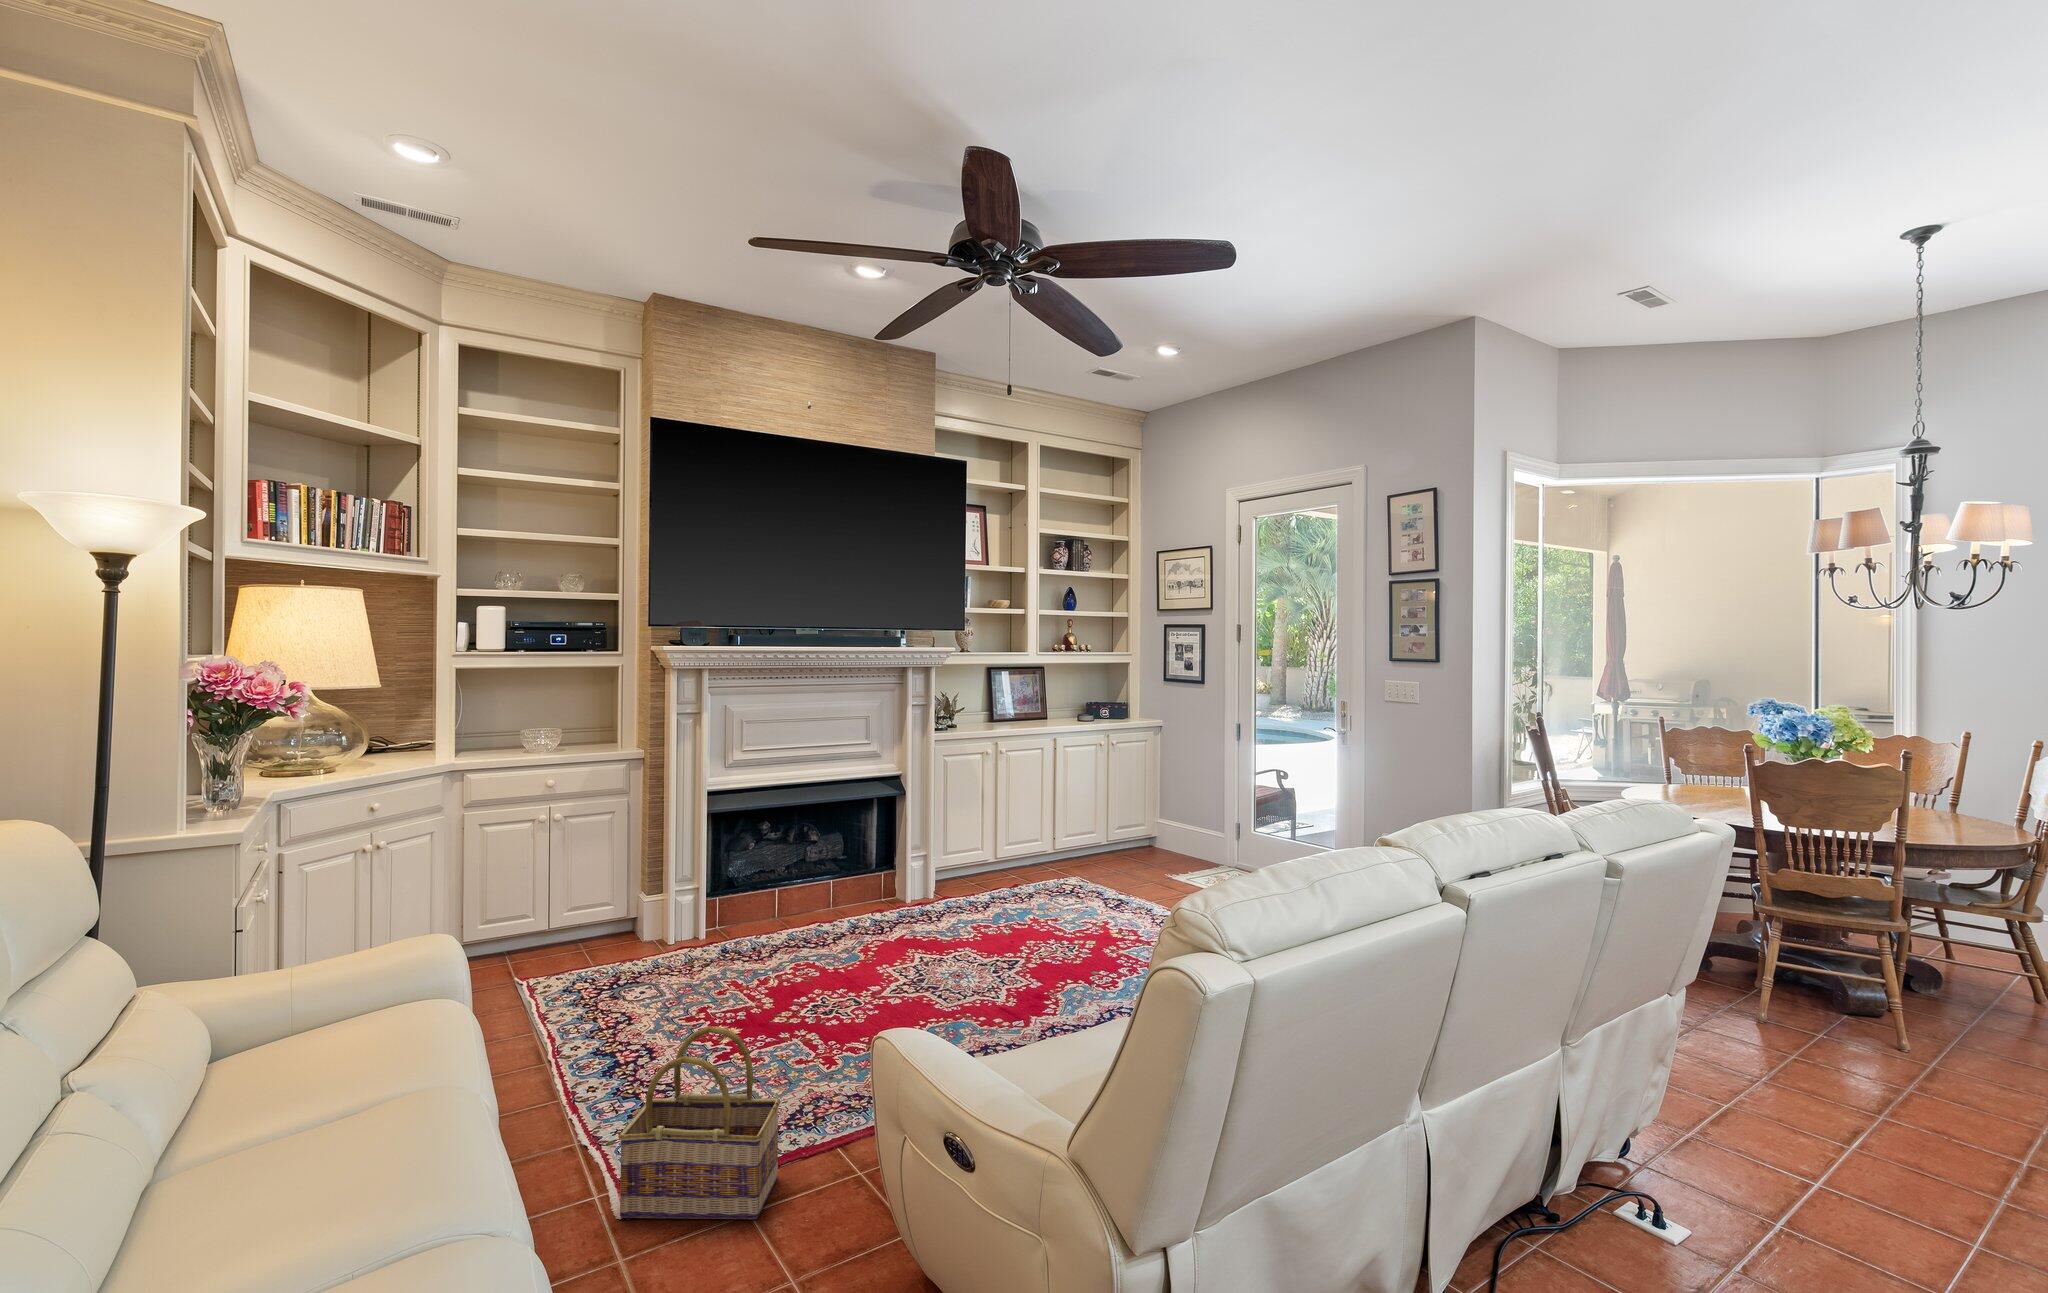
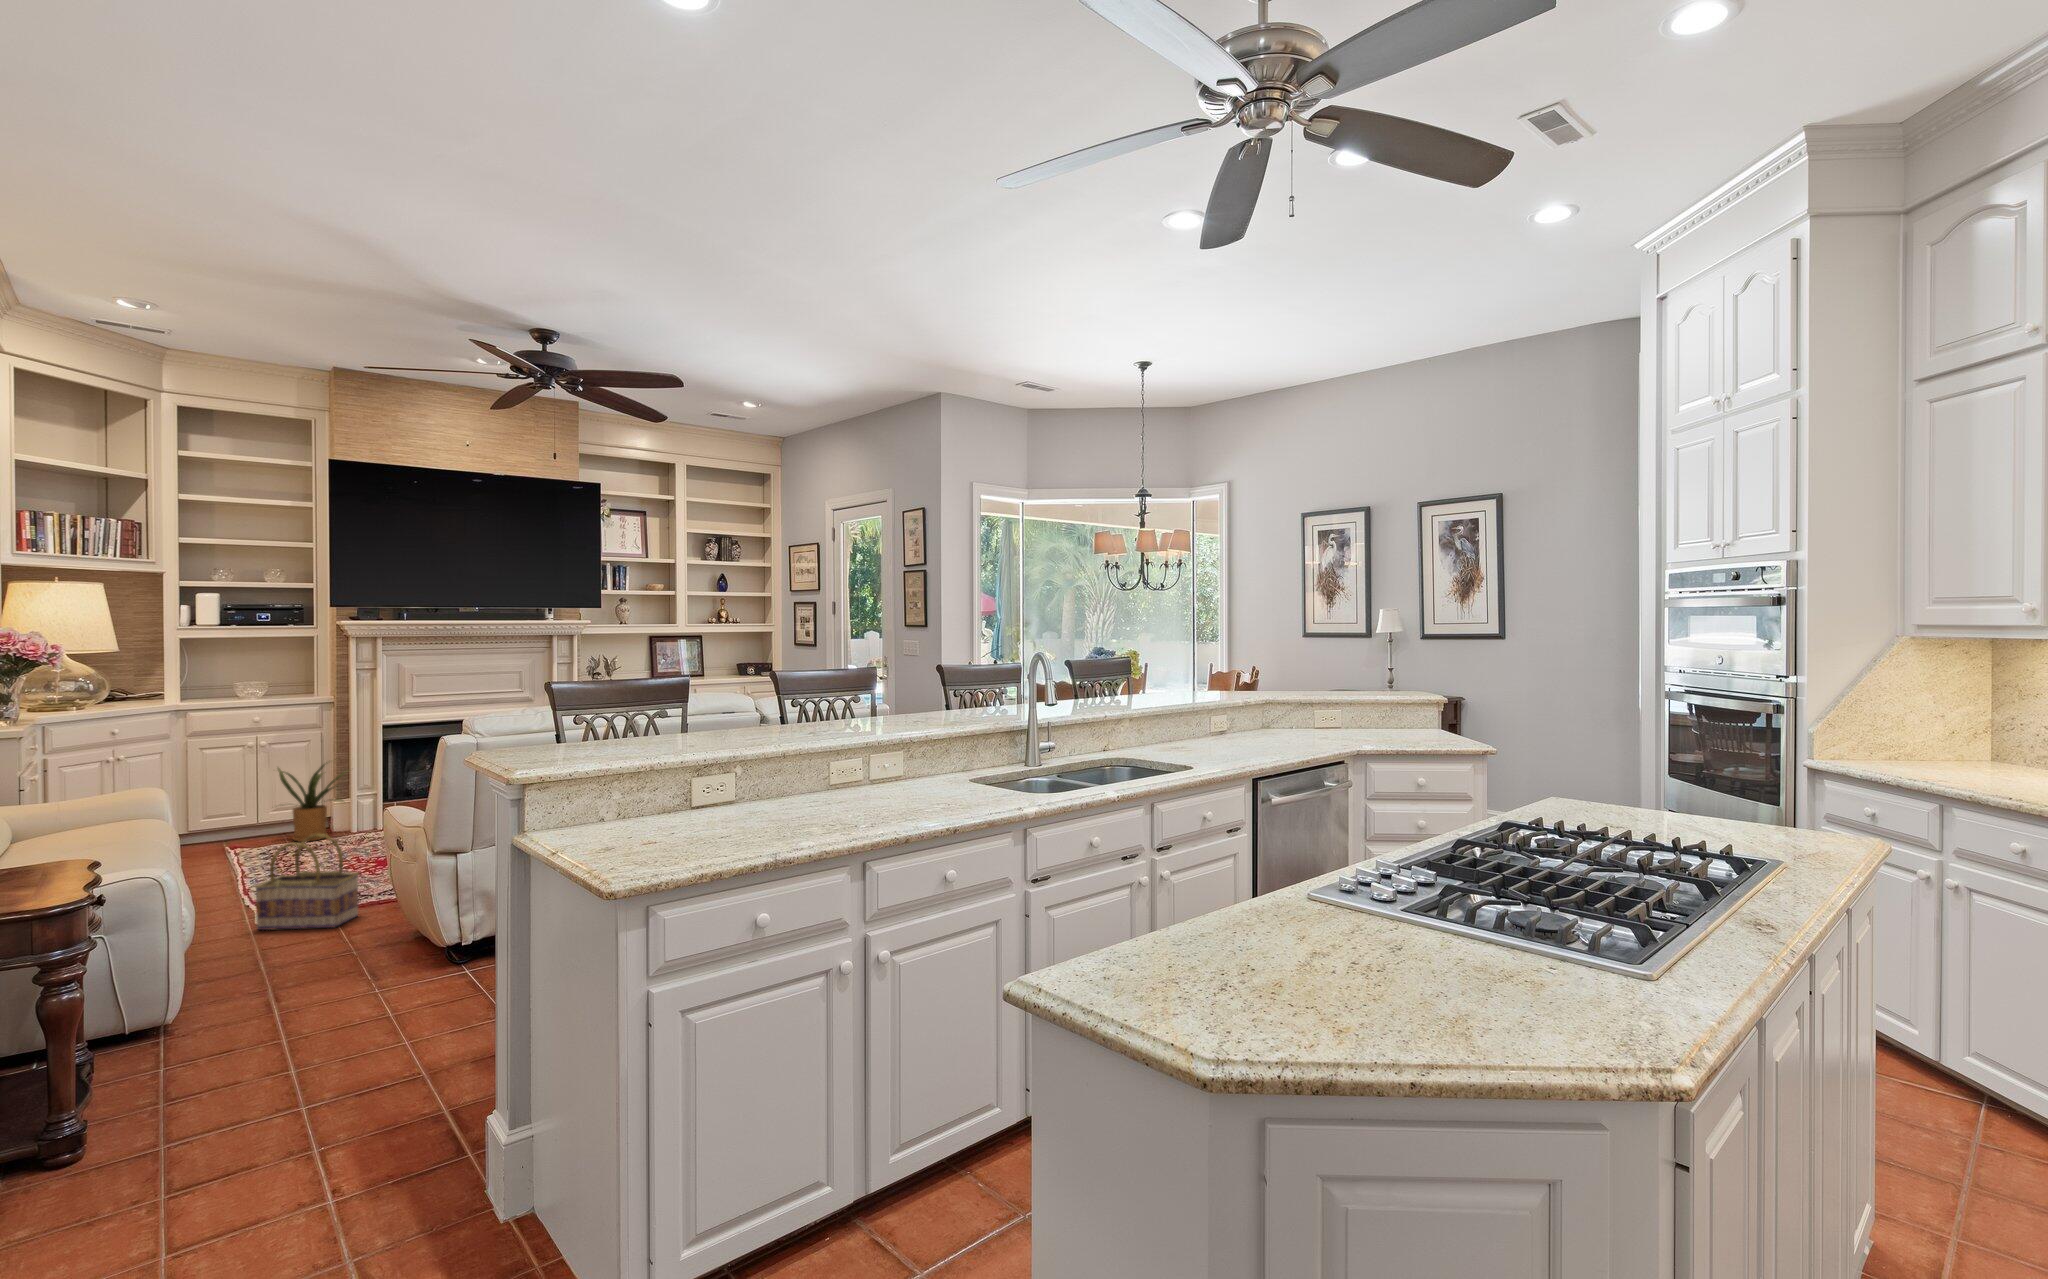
house plant: none [562,840,672,959] -> present [278,762,345,842]

